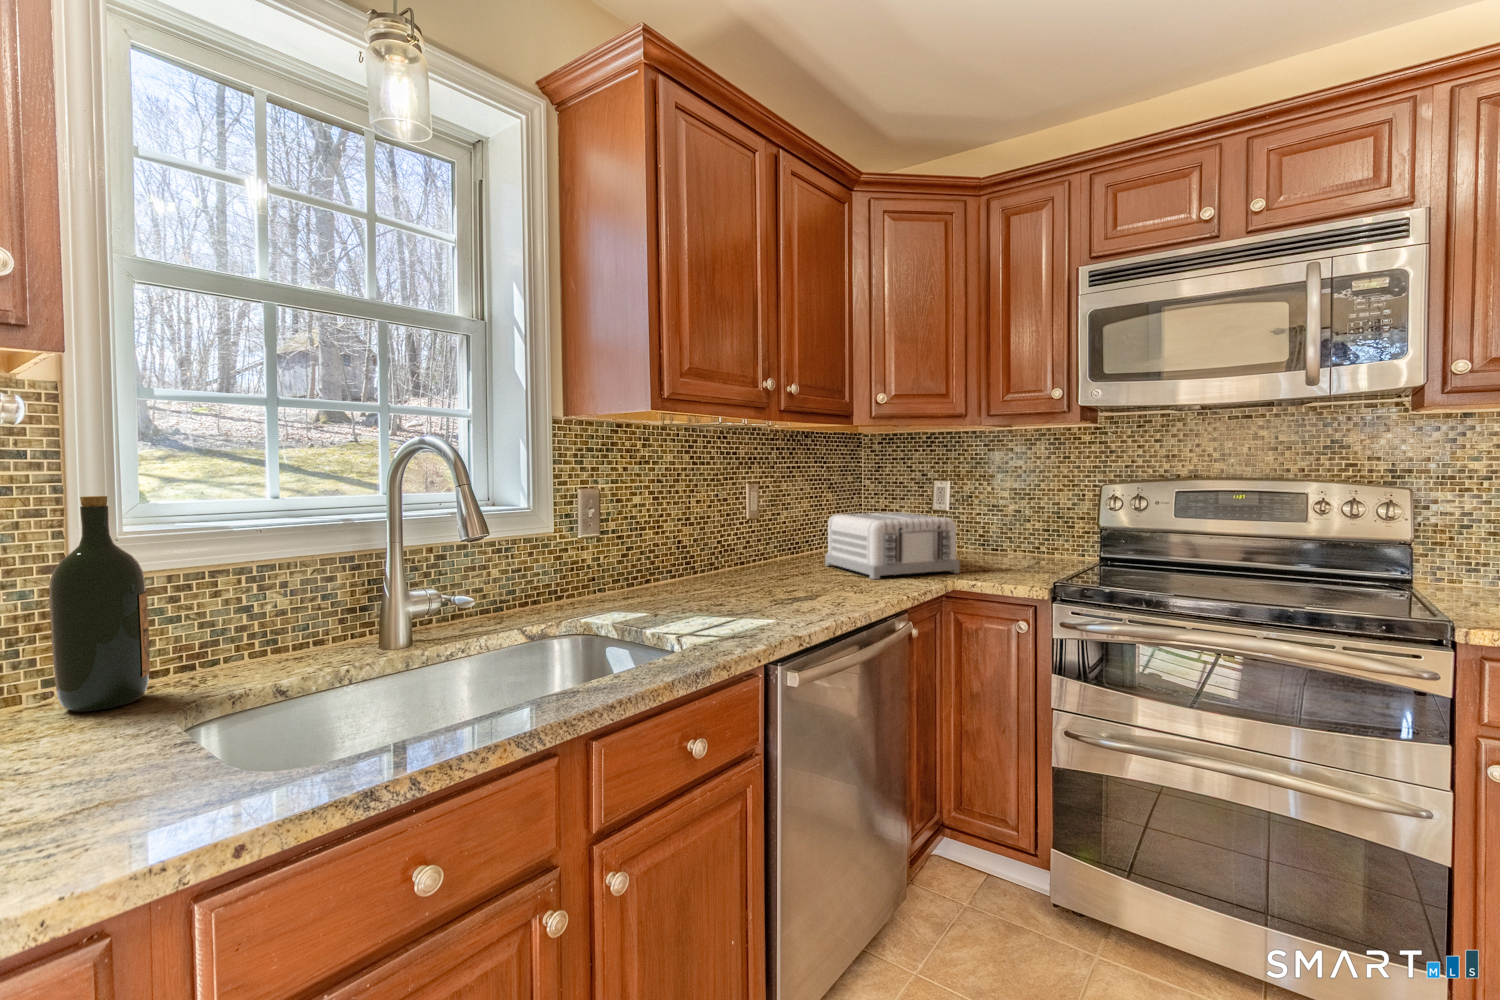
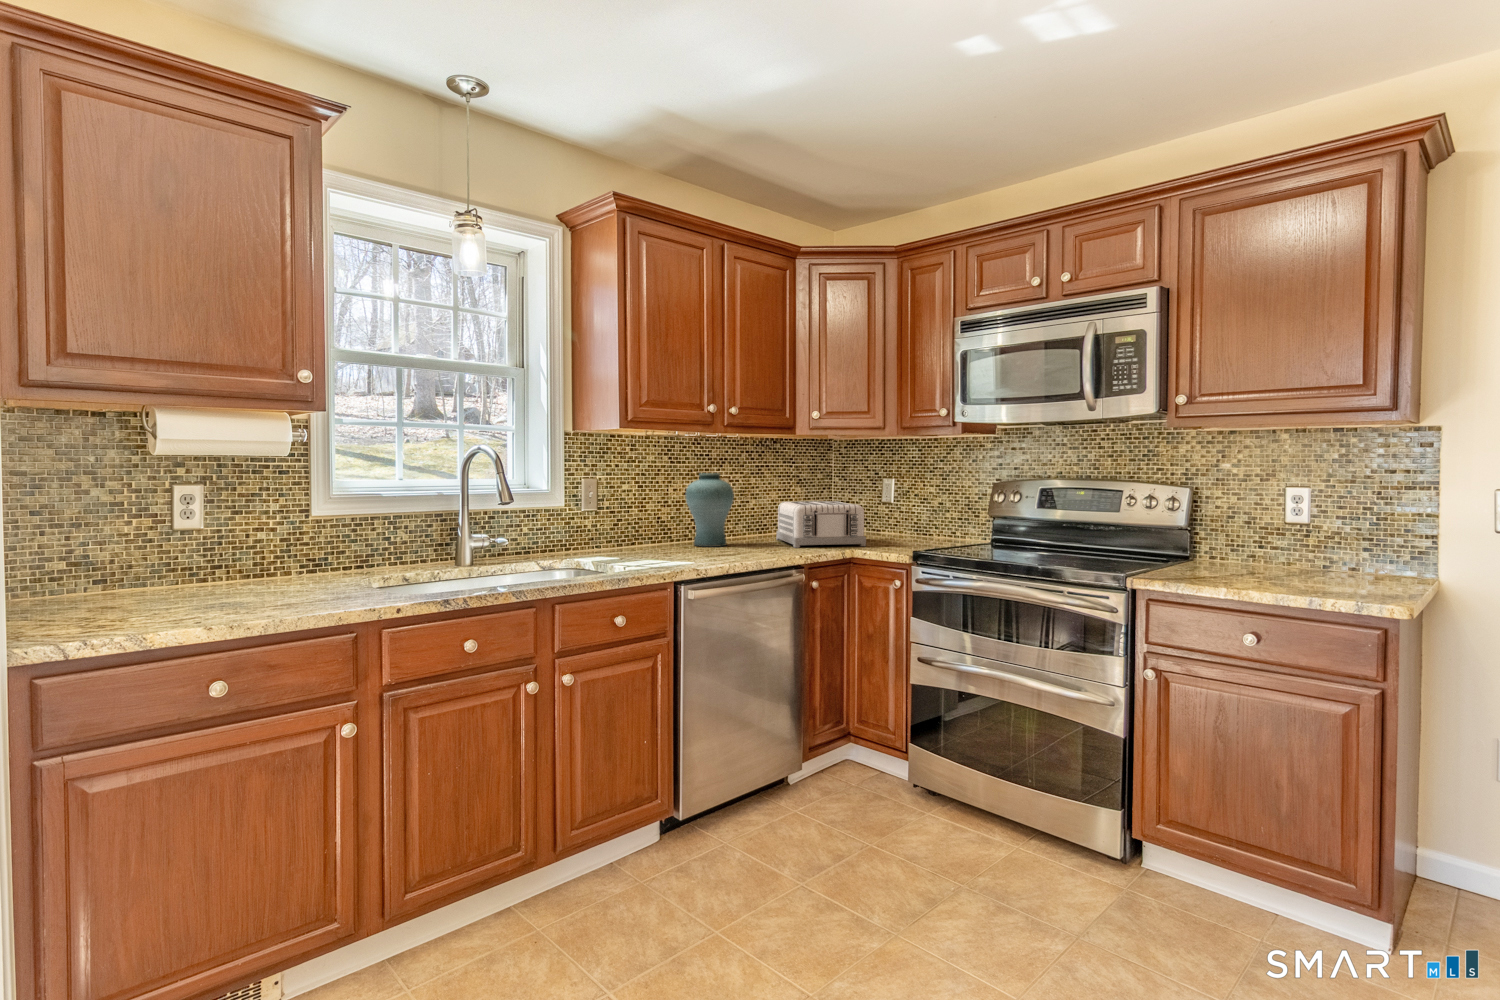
vase: none [716,478,784,582] -> present [685,473,734,547]
wine bottle: present [49,496,150,712] -> none [305,477,344,579]

